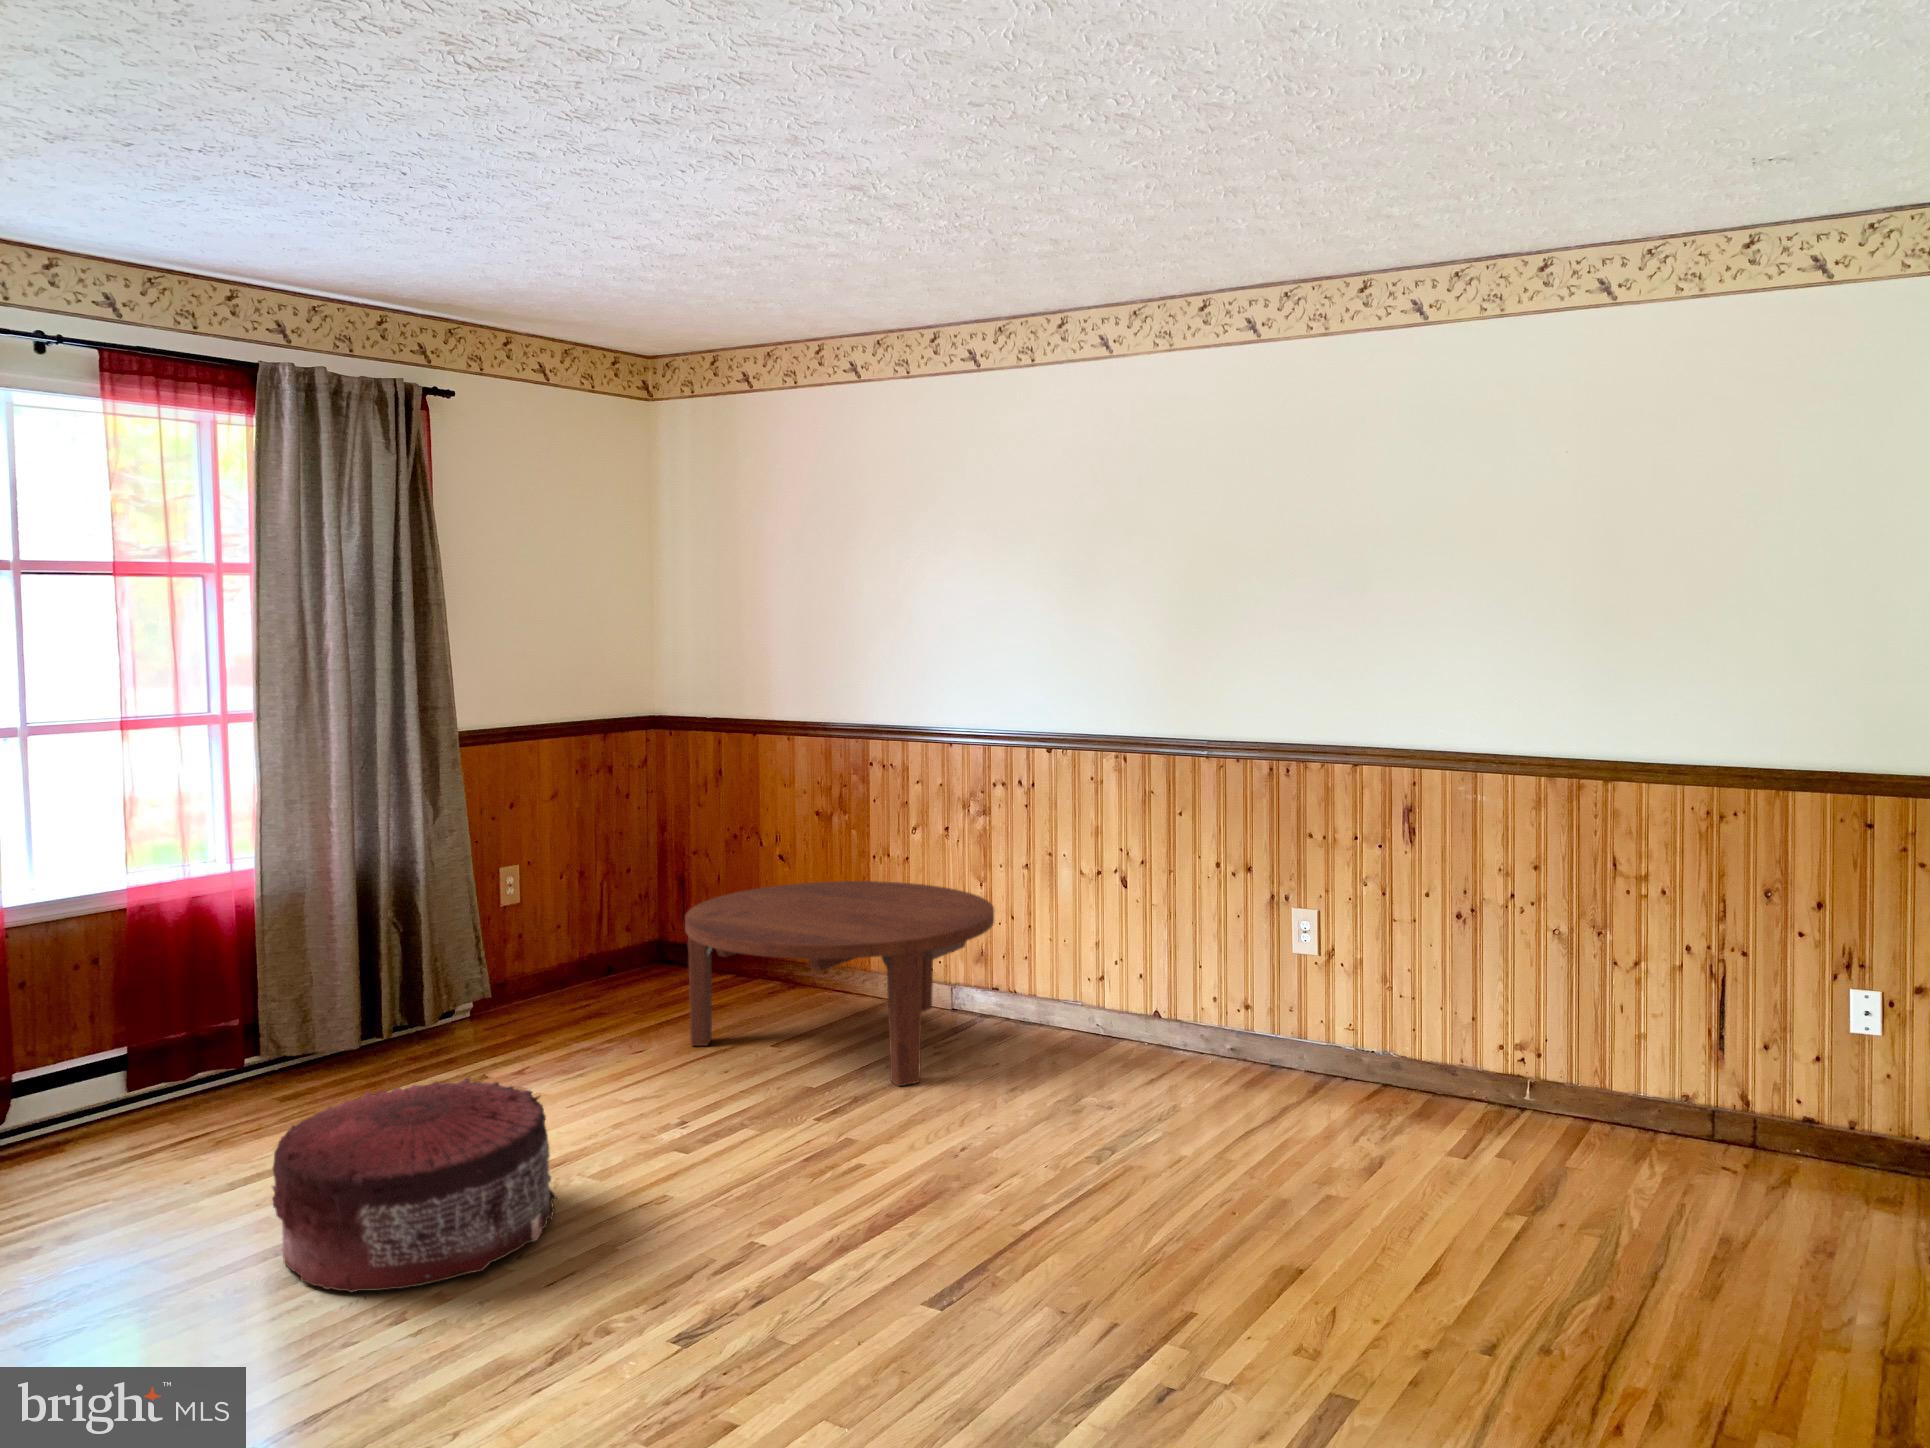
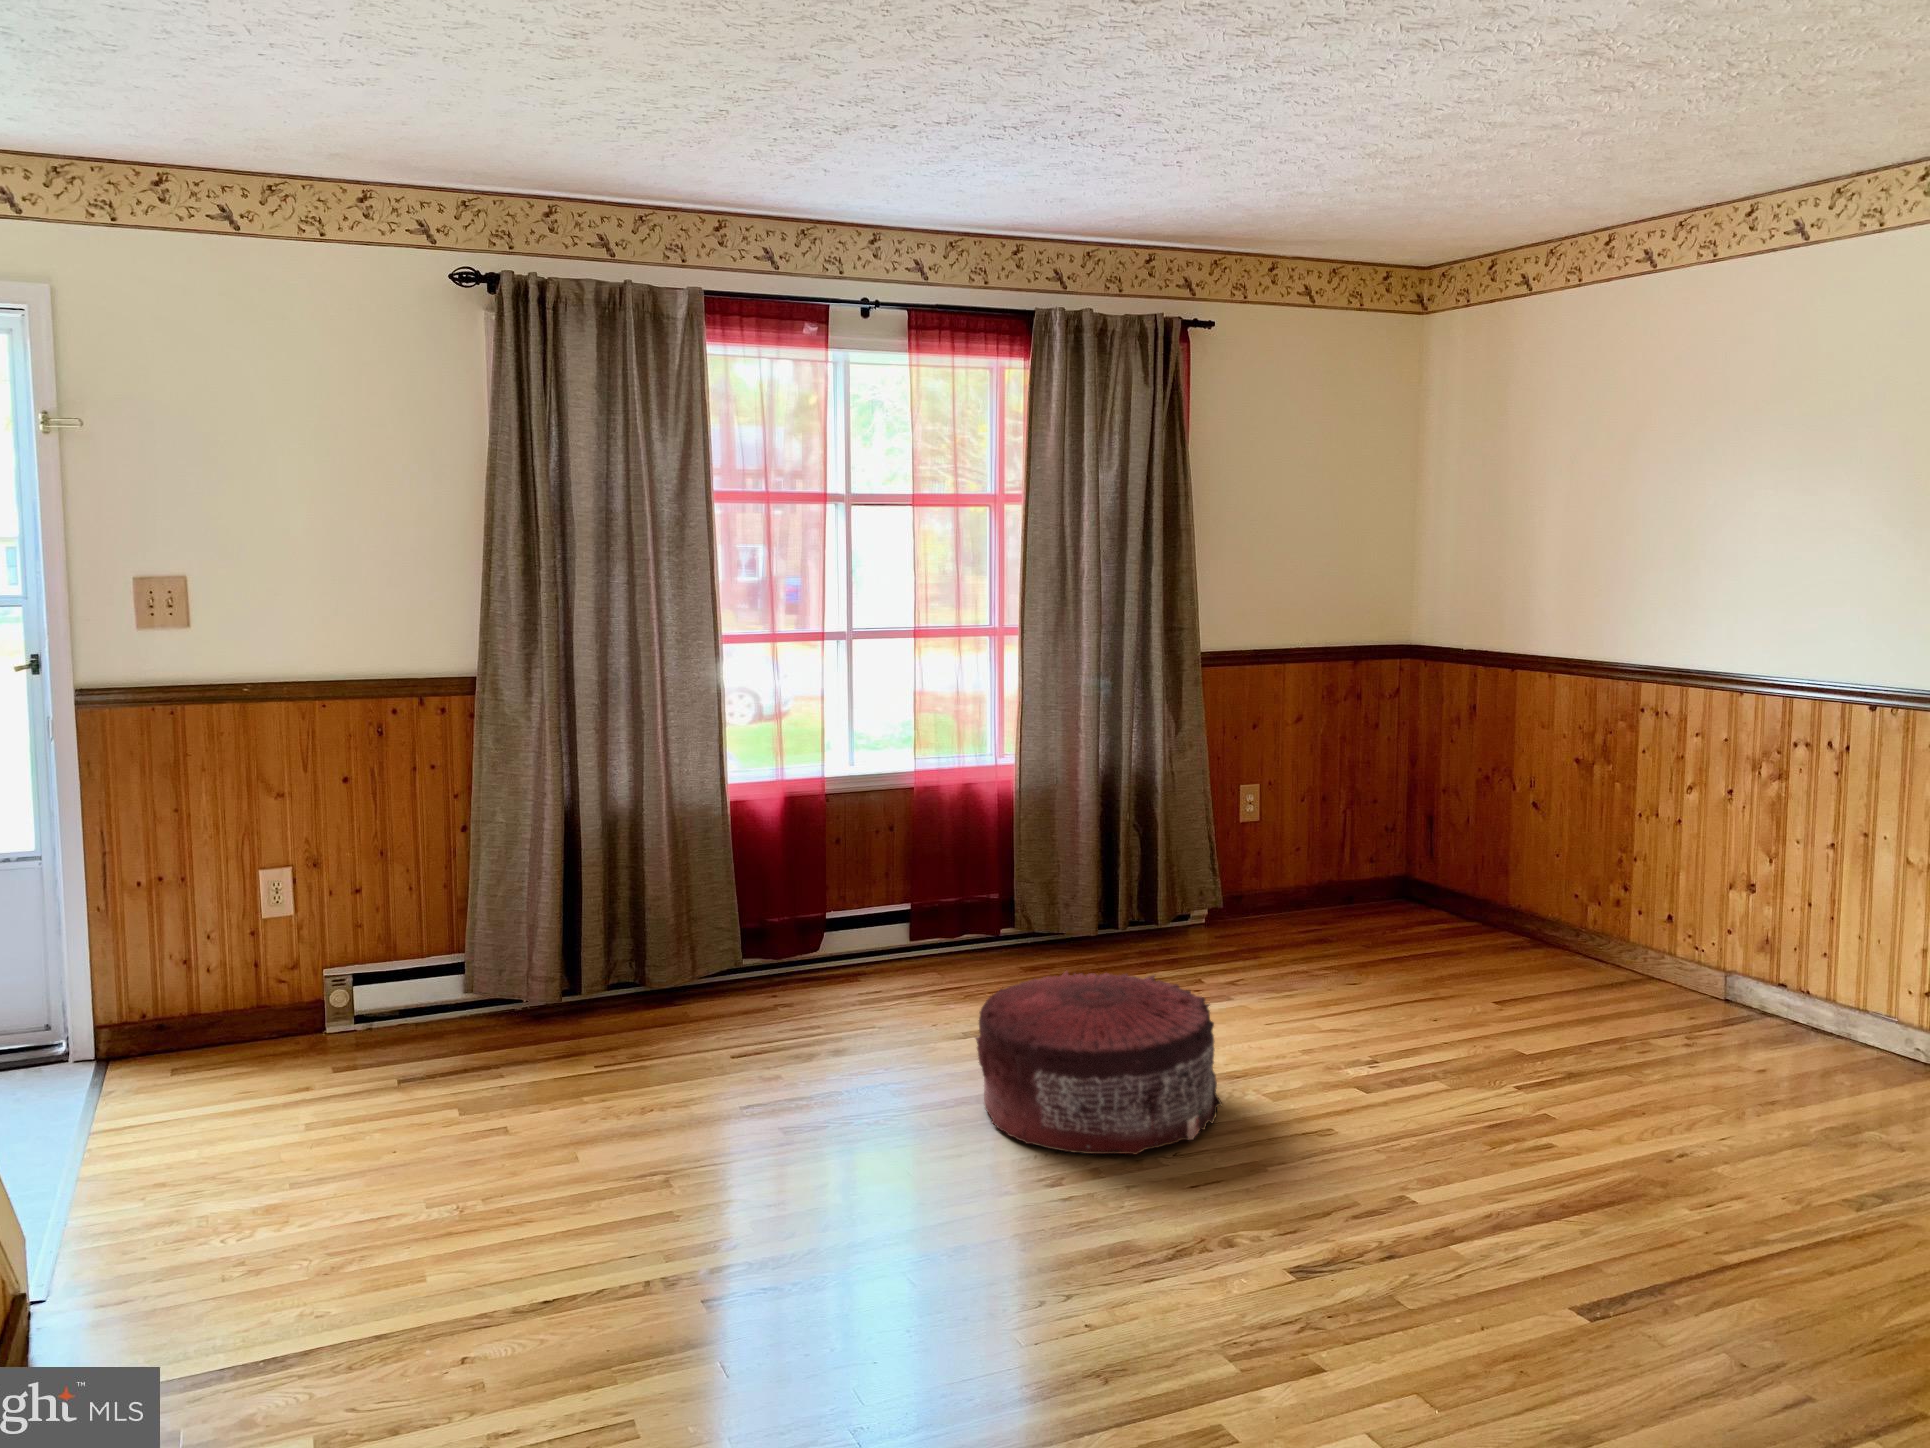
coffee table: present [685,881,994,1086] -> none [1401,834,1778,1074]

